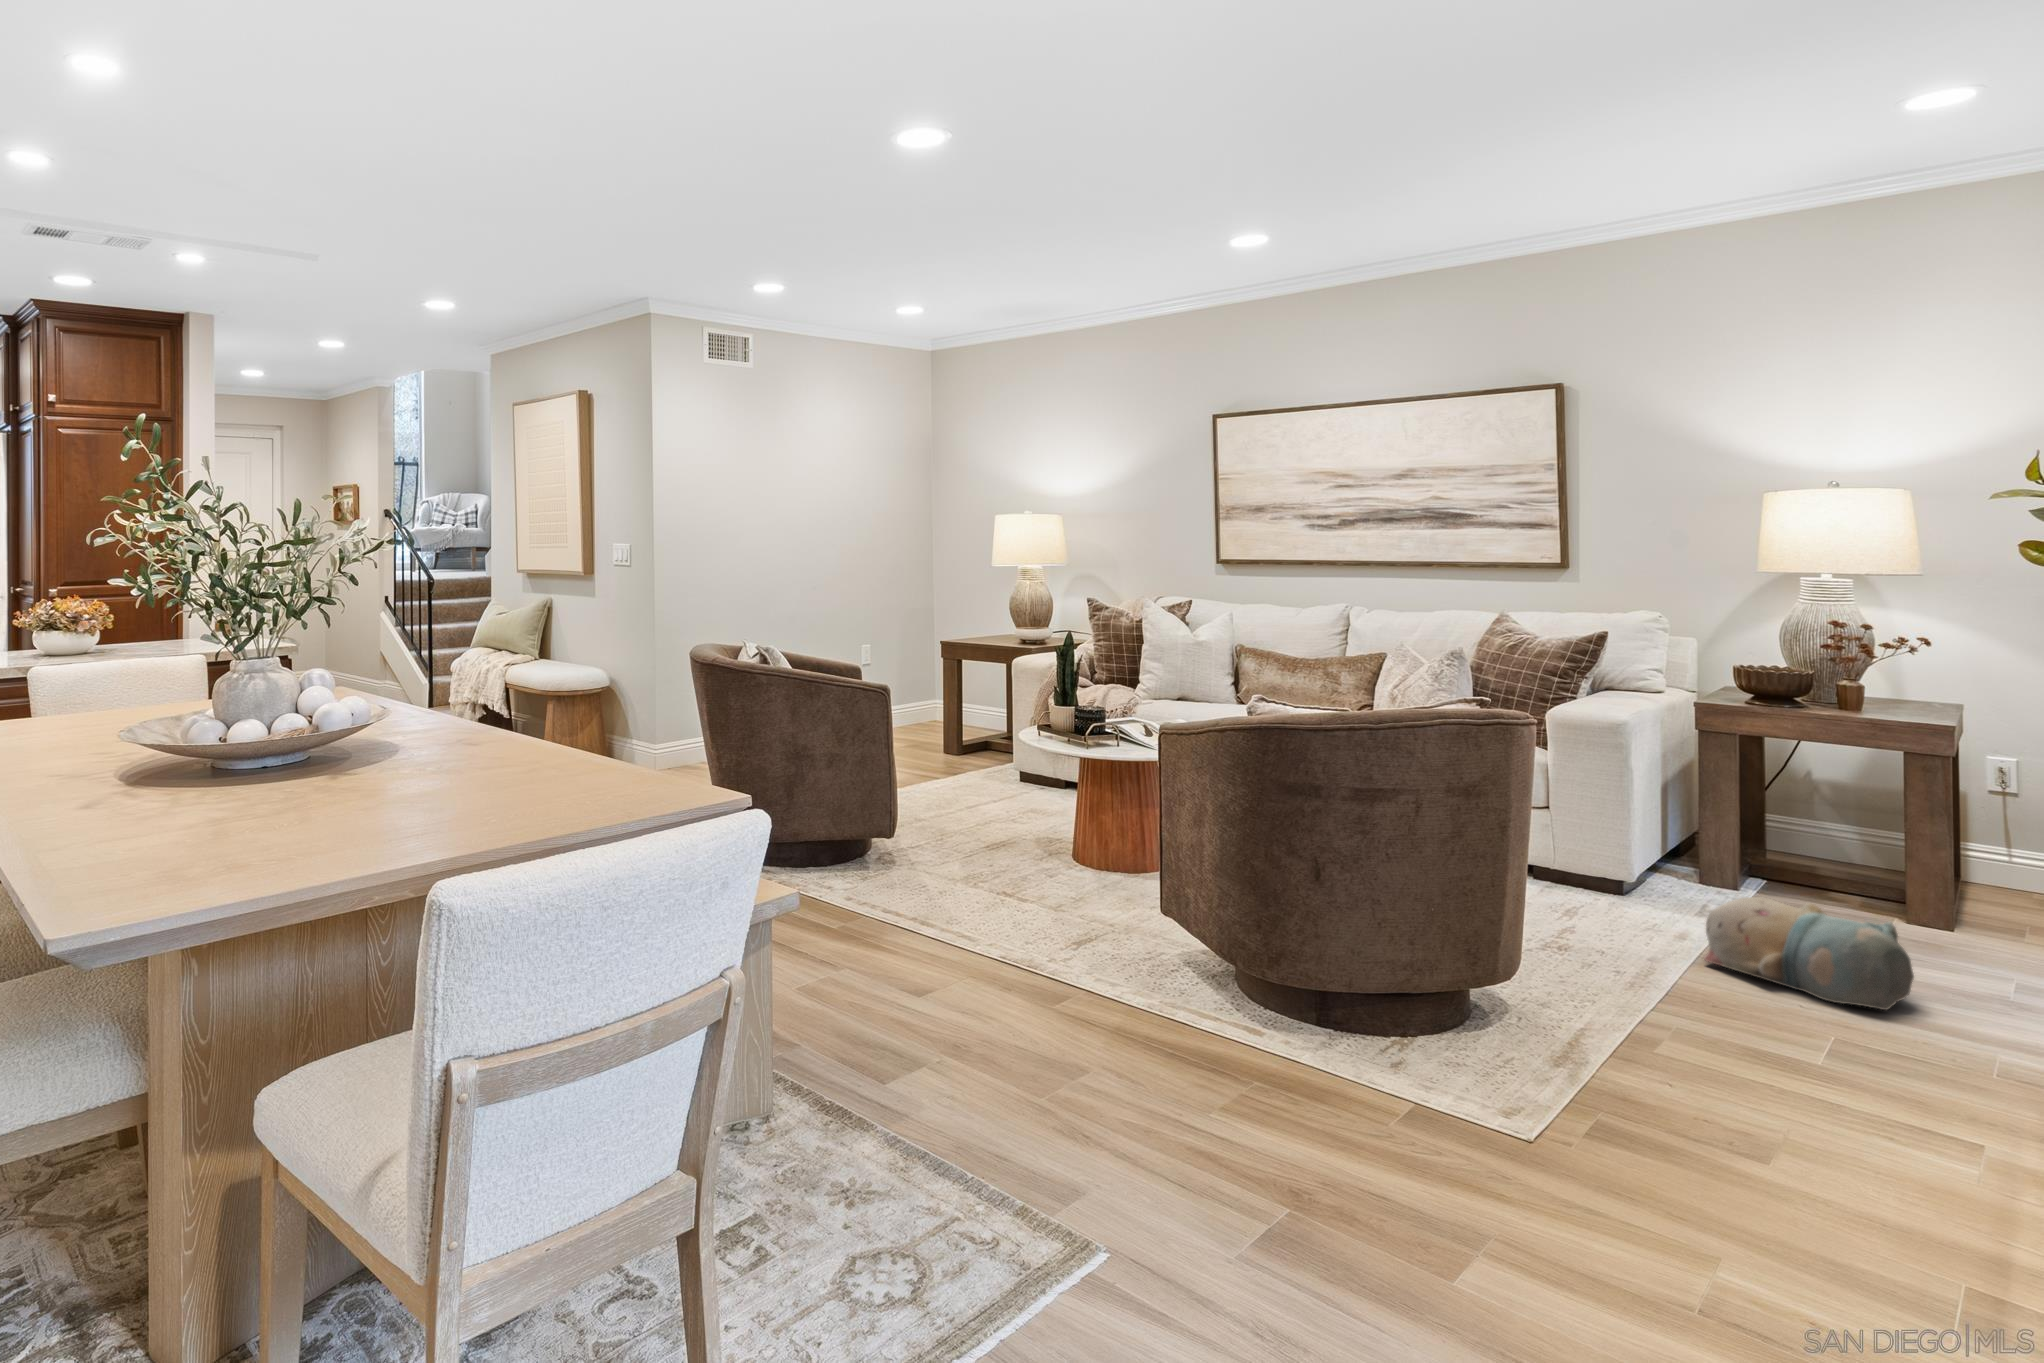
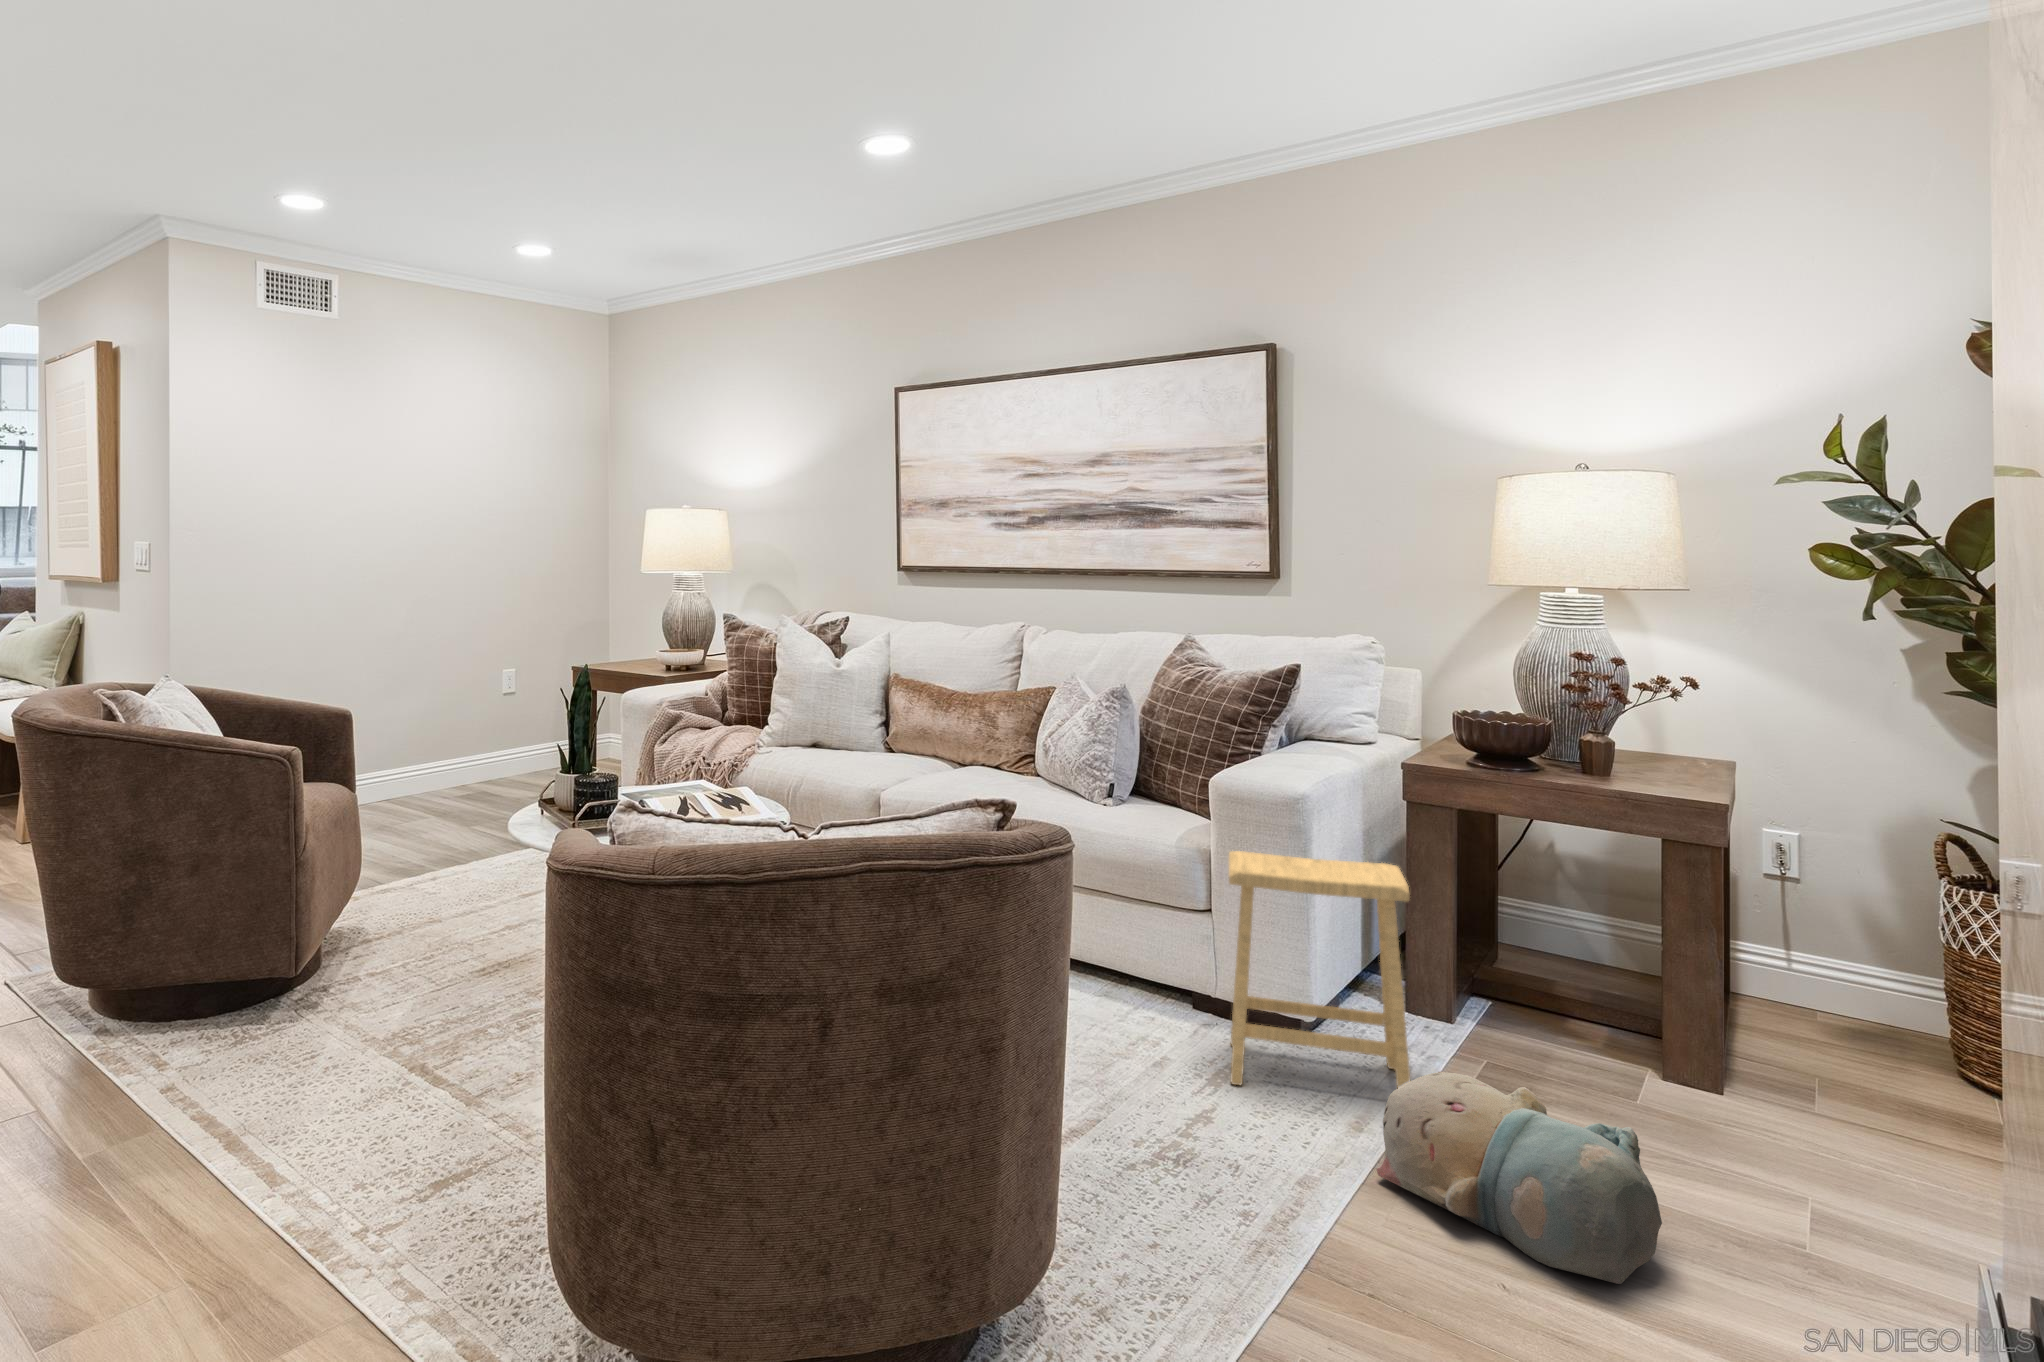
footstool: none [1567,760,1720,934] -> present [1229,851,1410,1087]

